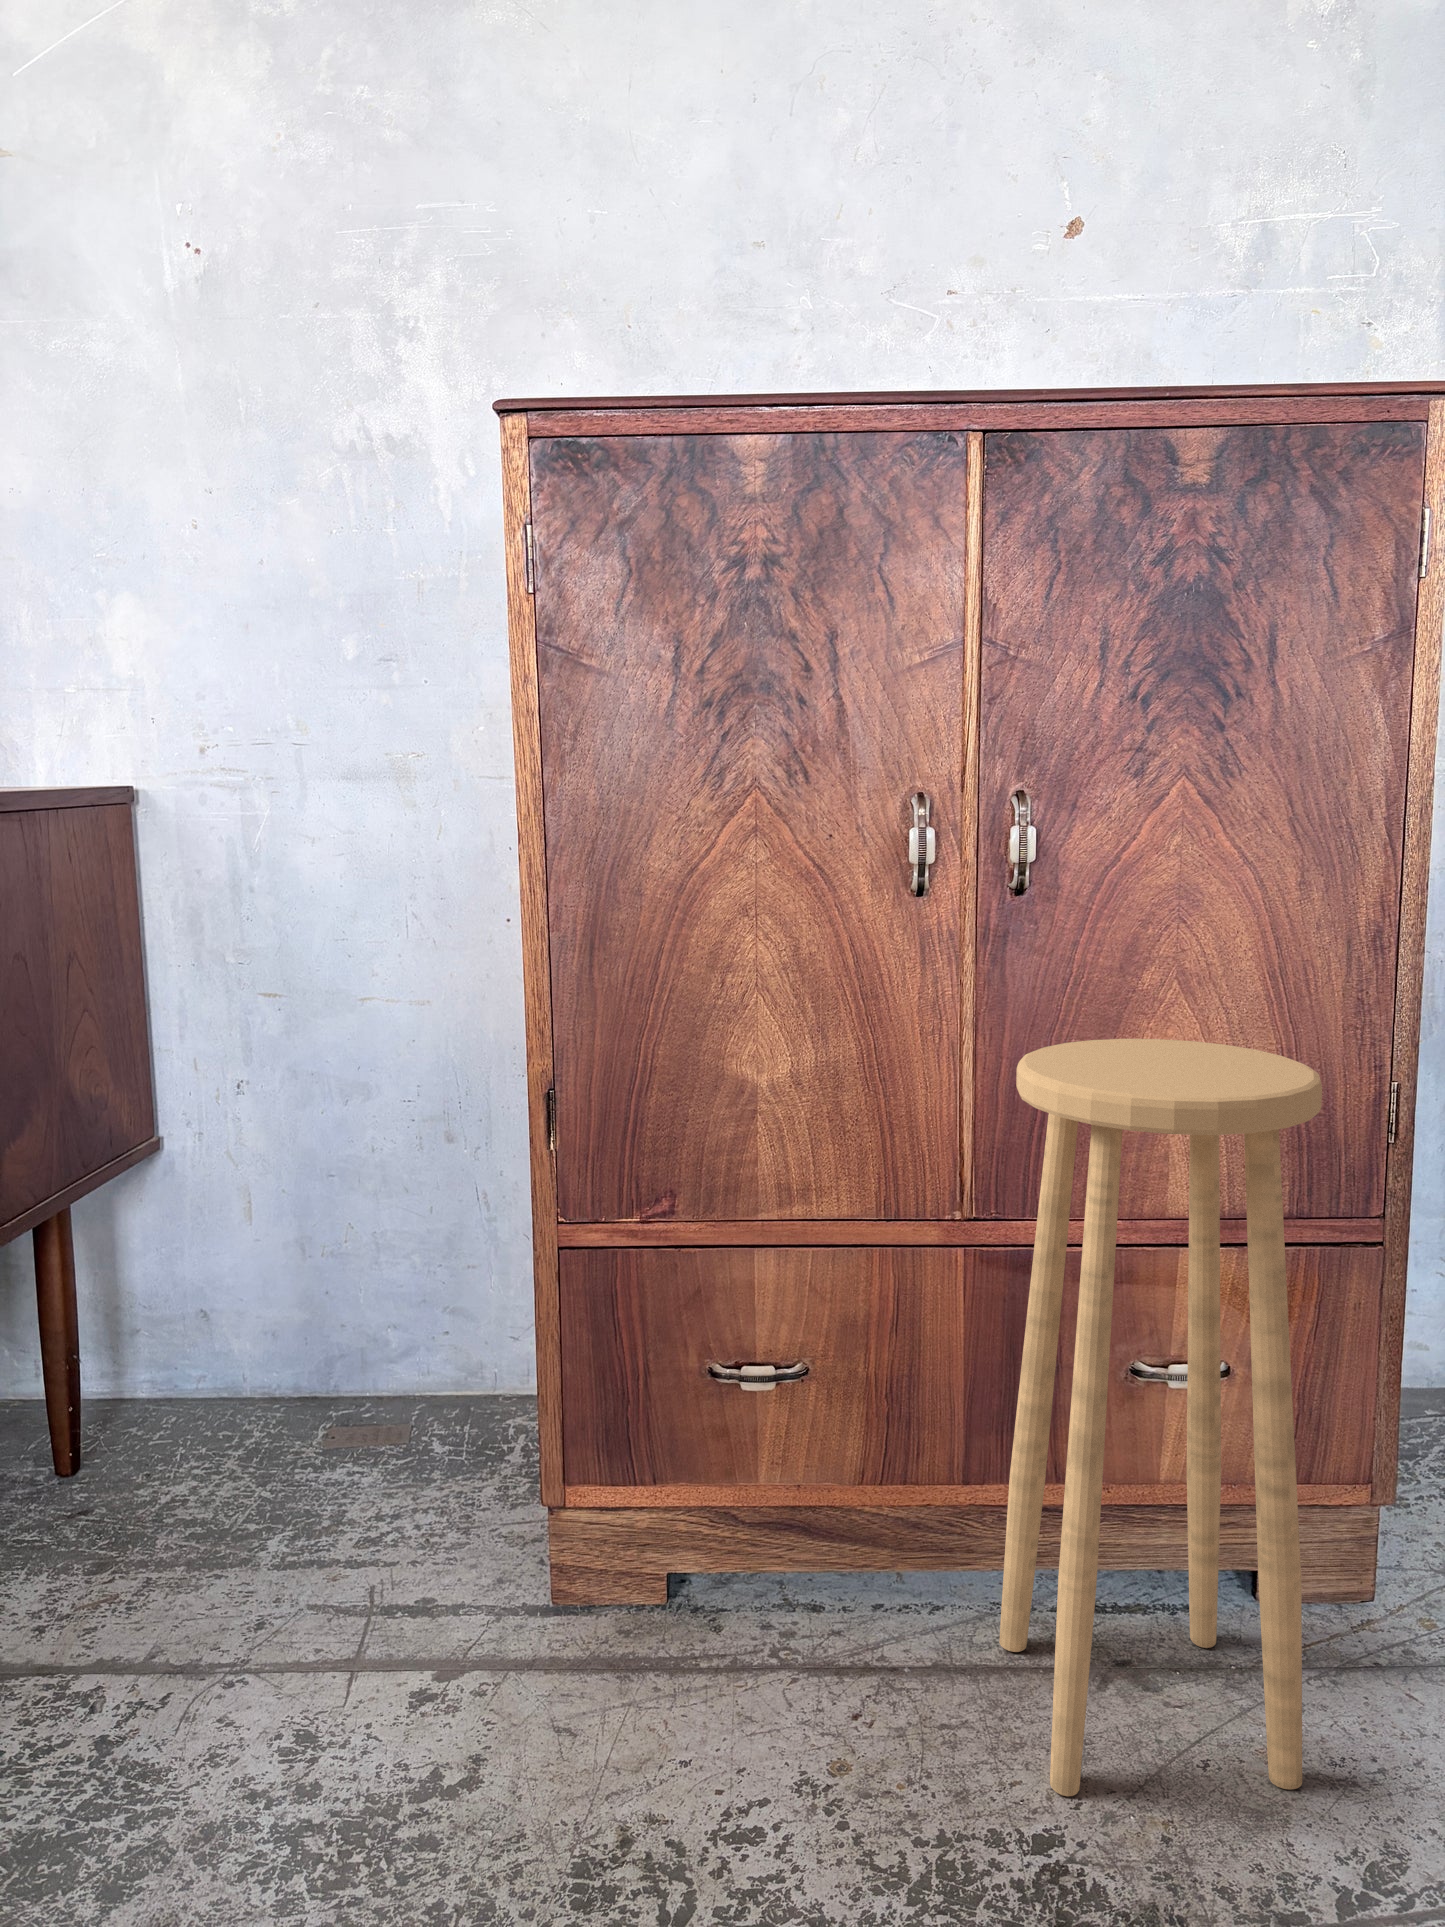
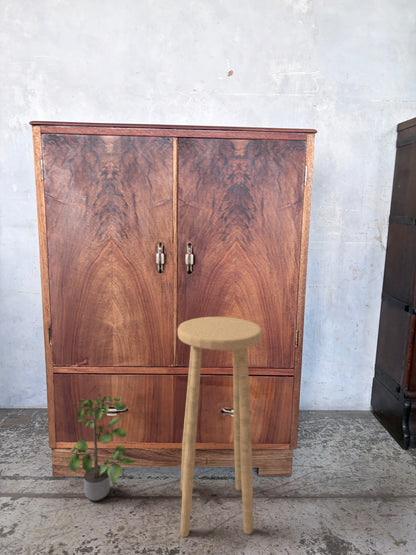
potted plant: none [635,1308,862,1679] -> present [68,395,136,500]

